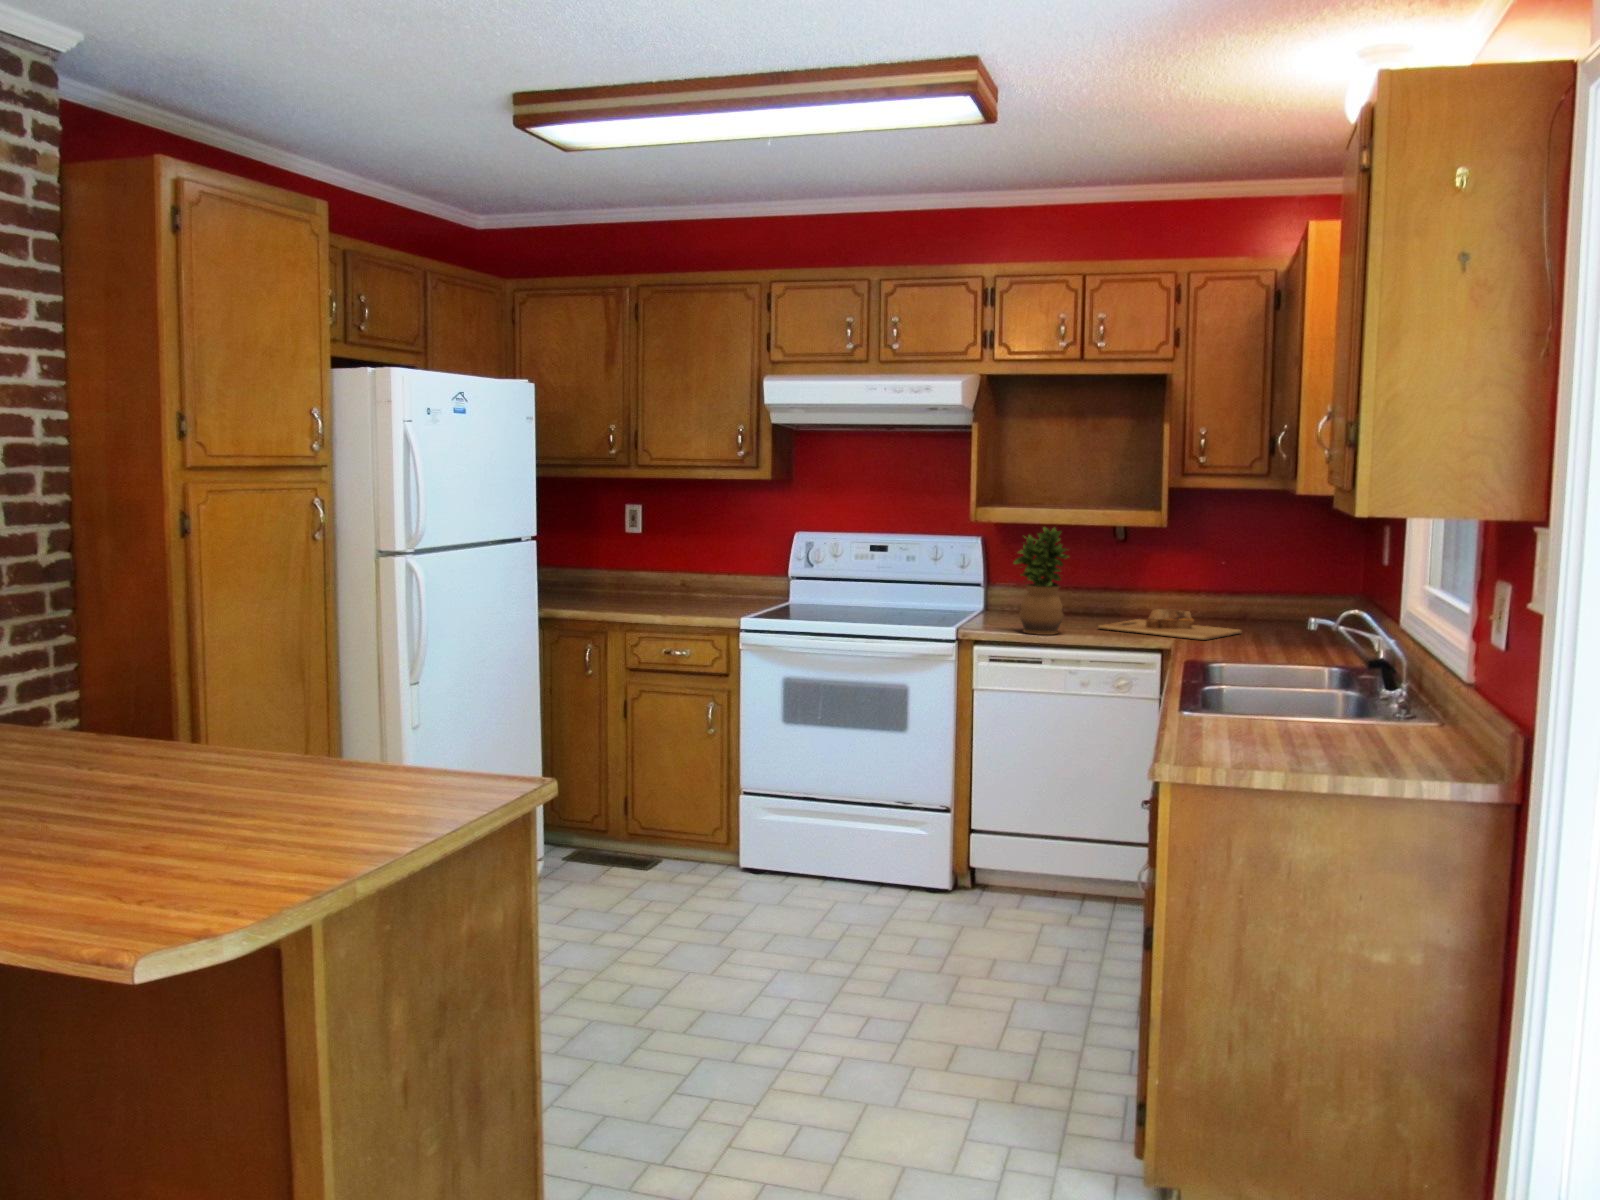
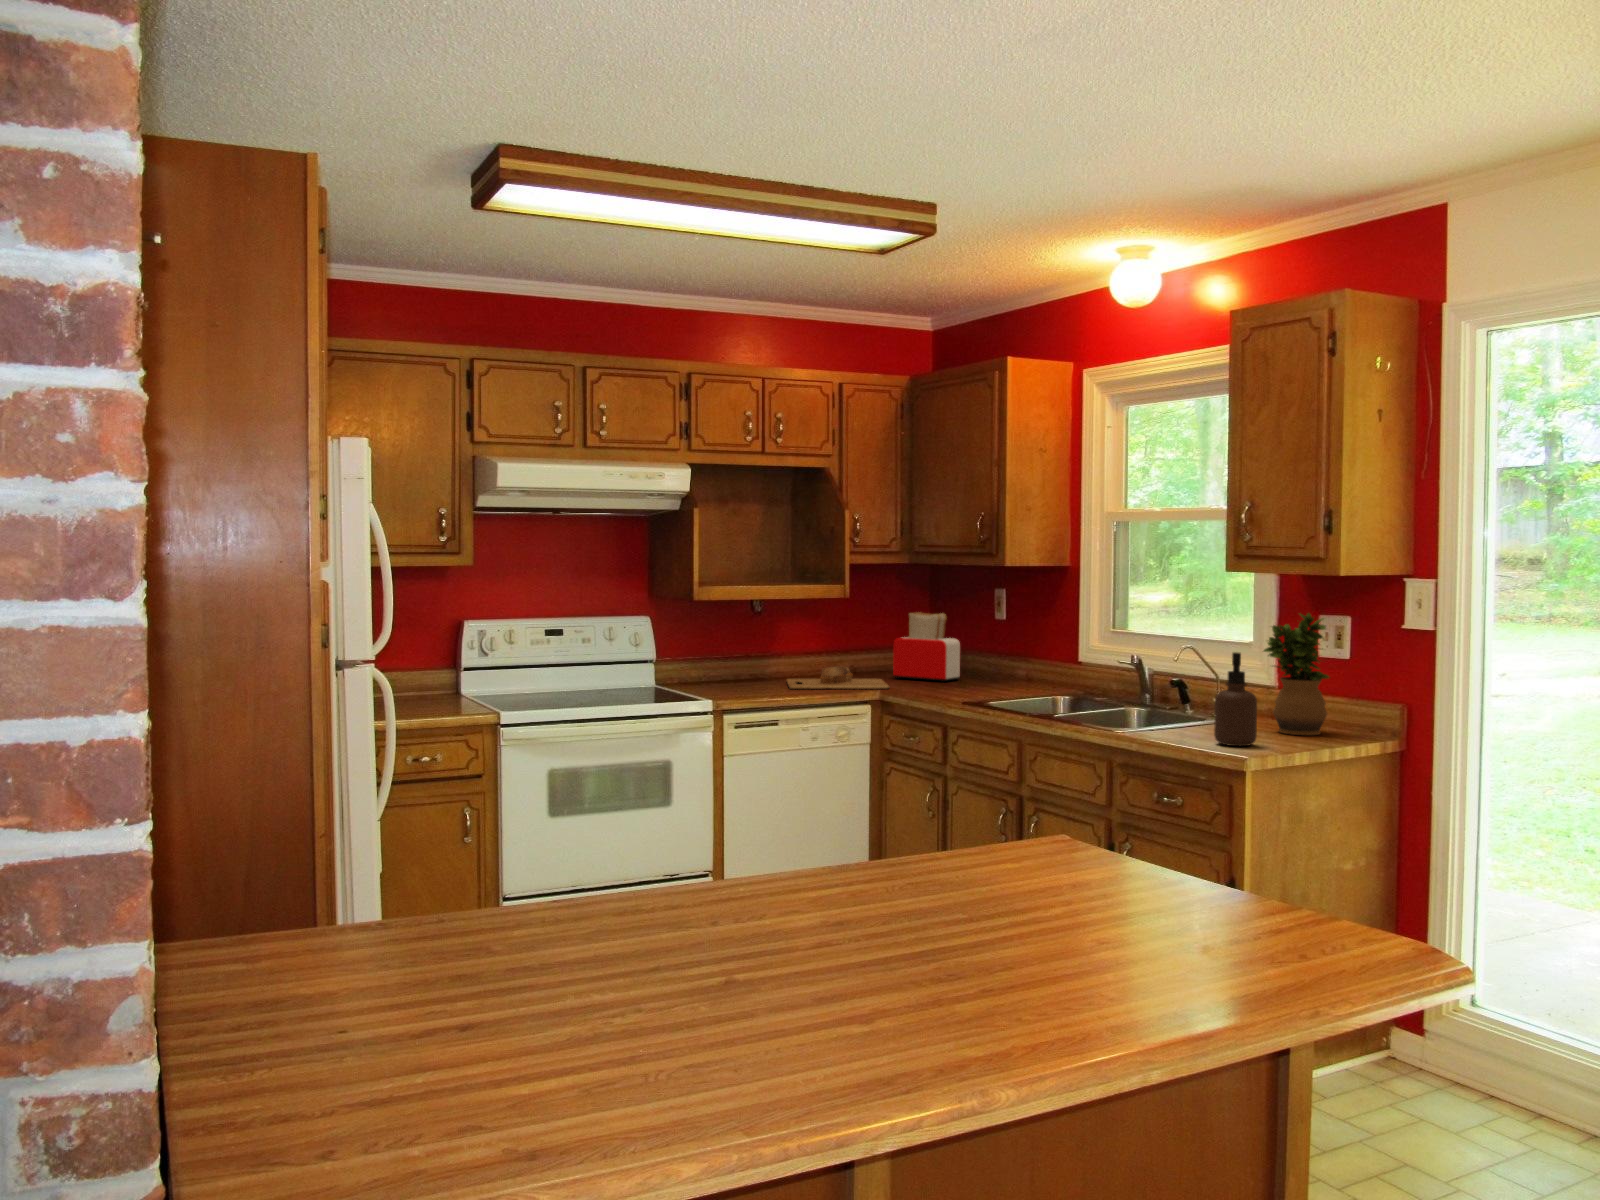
potted plant: present [1014,527,1069,635] -> present [1264,613,1329,735]
toaster: none [1275,552,1353,642] -> present [893,612,960,682]
soap dispenser: none [1218,616,1275,740] -> present [1214,652,1257,746]

